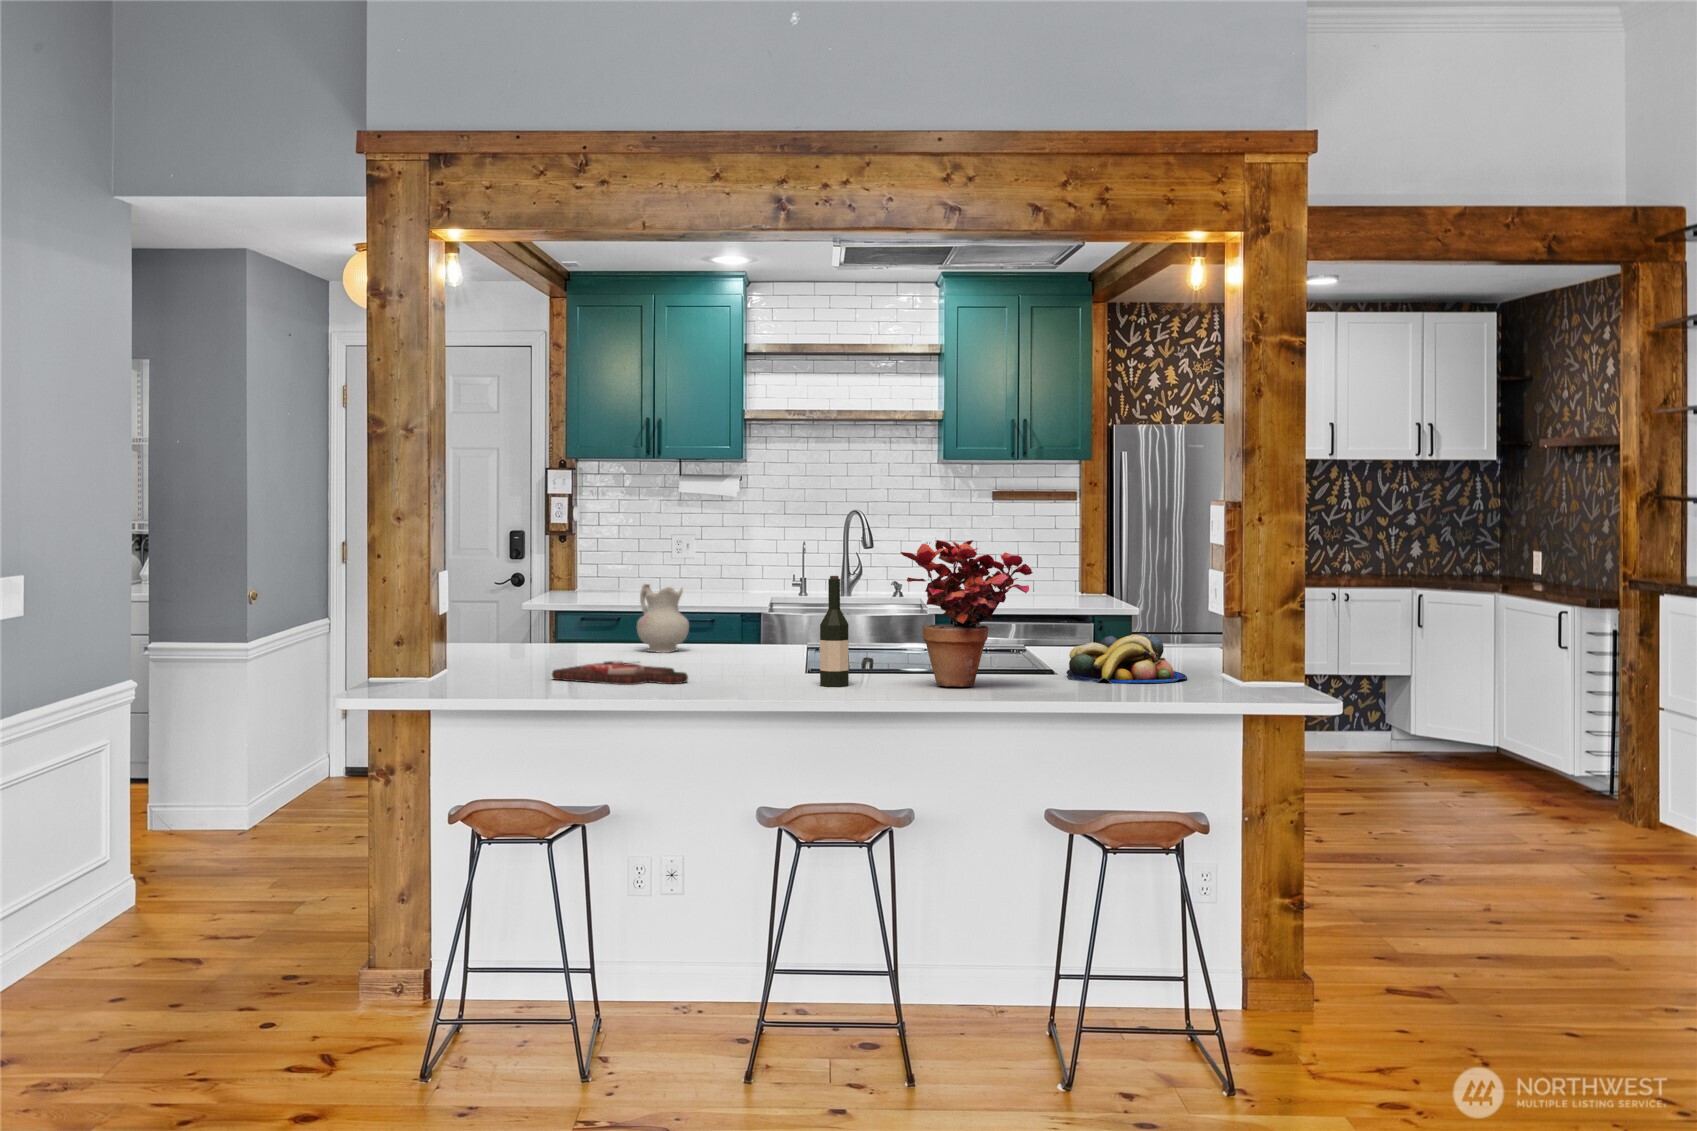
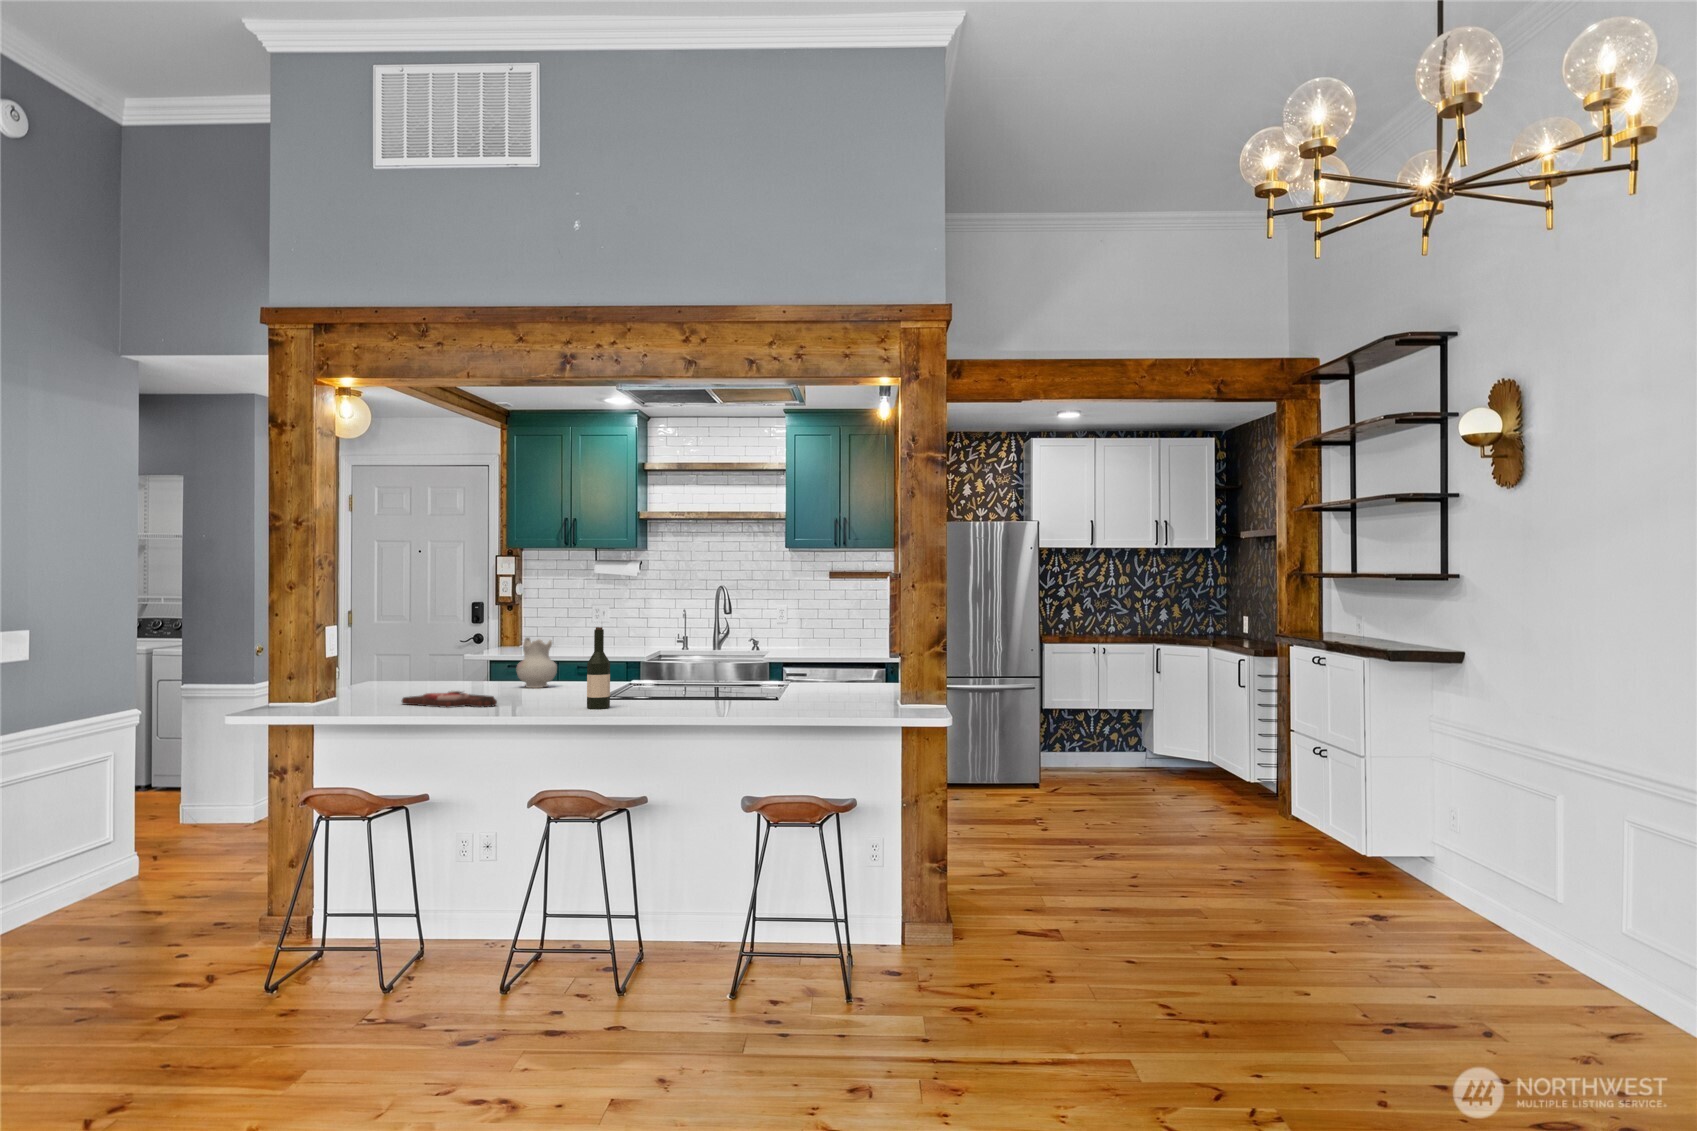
potted plant: present [901,540,1033,687] -> none [640,601,738,709]
fruit bowl: present [1066,634,1187,684] -> none [784,672,874,708]

